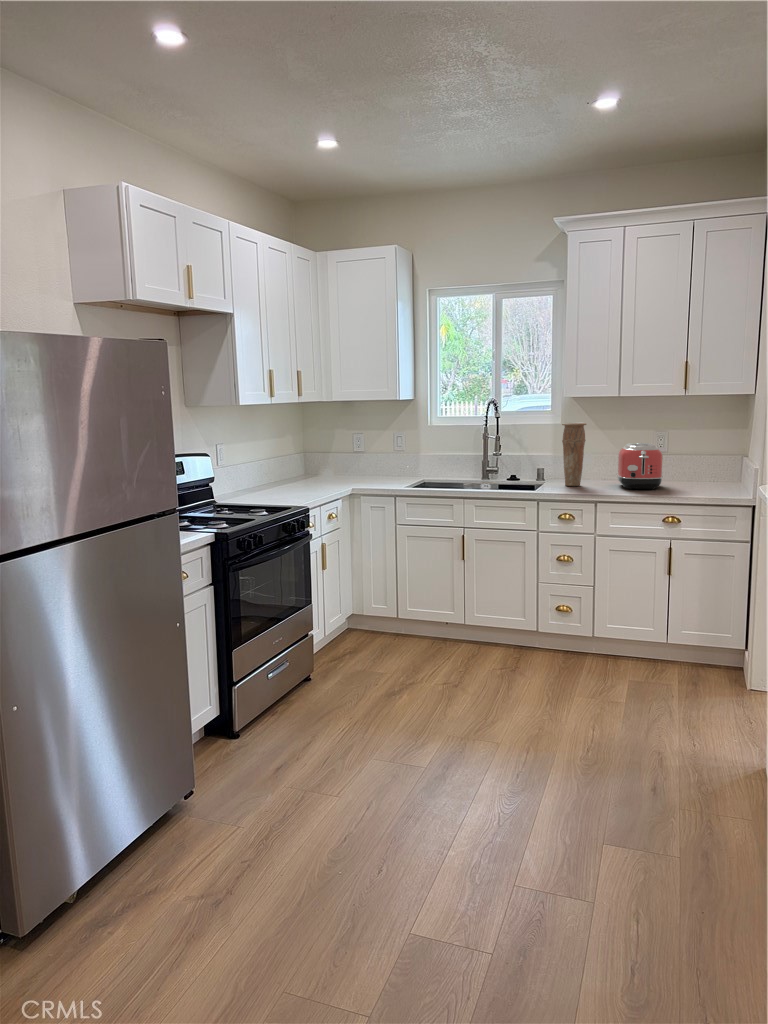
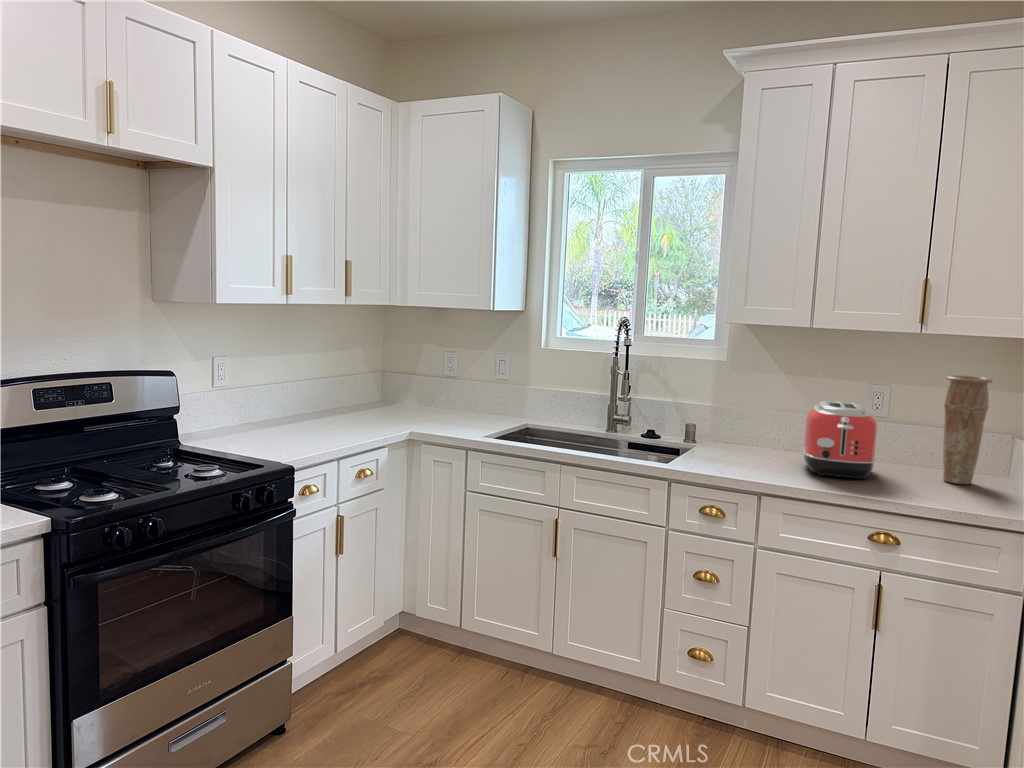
vase: present [562,423,586,486] -> present [943,375,993,484]

